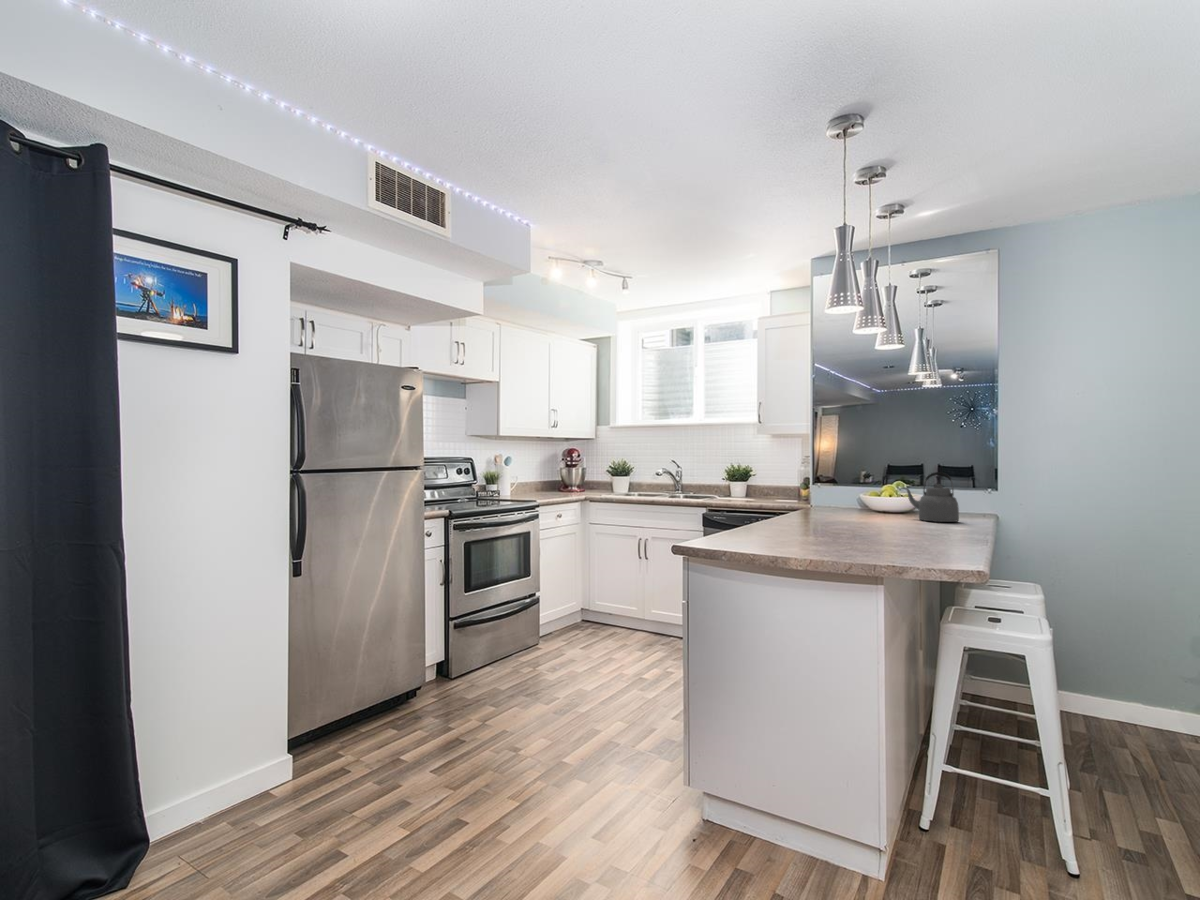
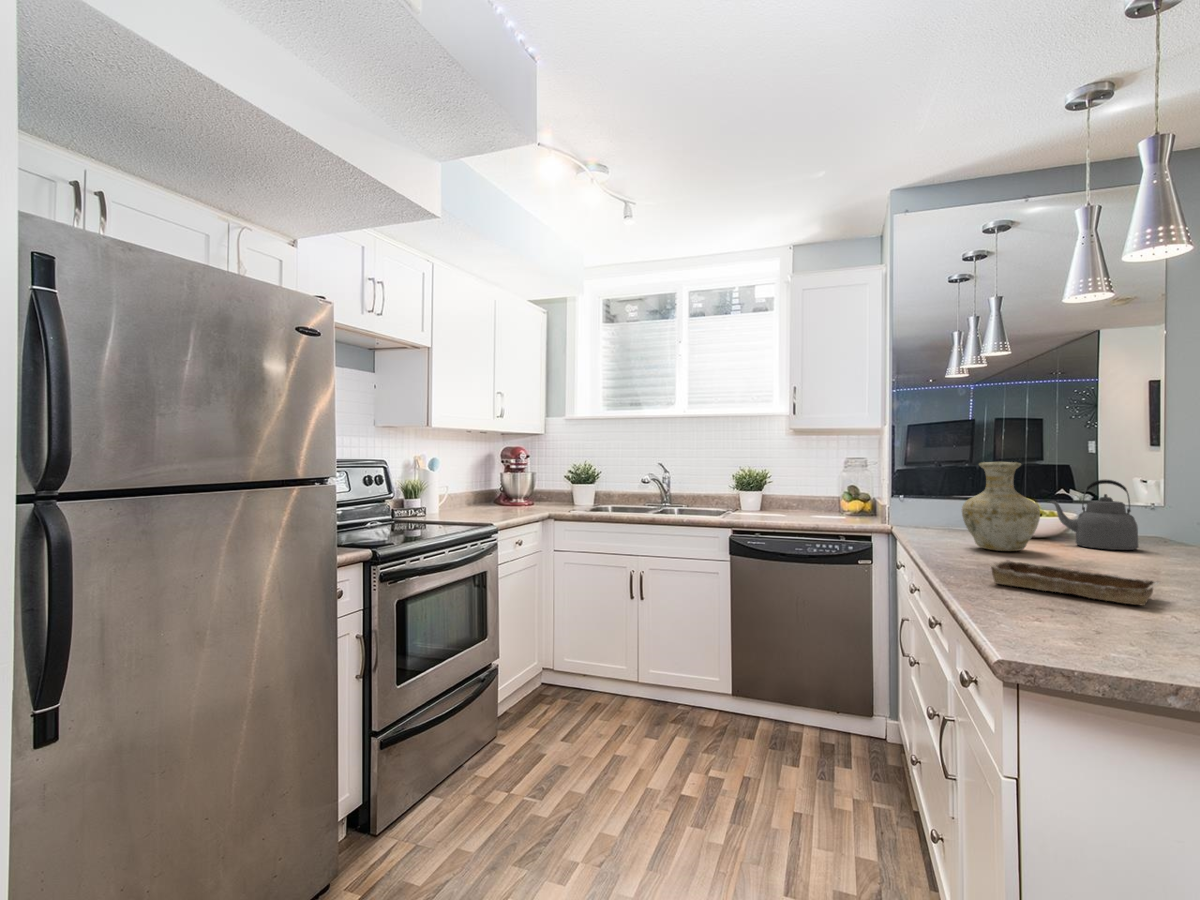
vase: none [825,460,875,520] -> present [962,462,1040,551]
tray: none [775,520,865,541] -> present [991,560,1161,606]

